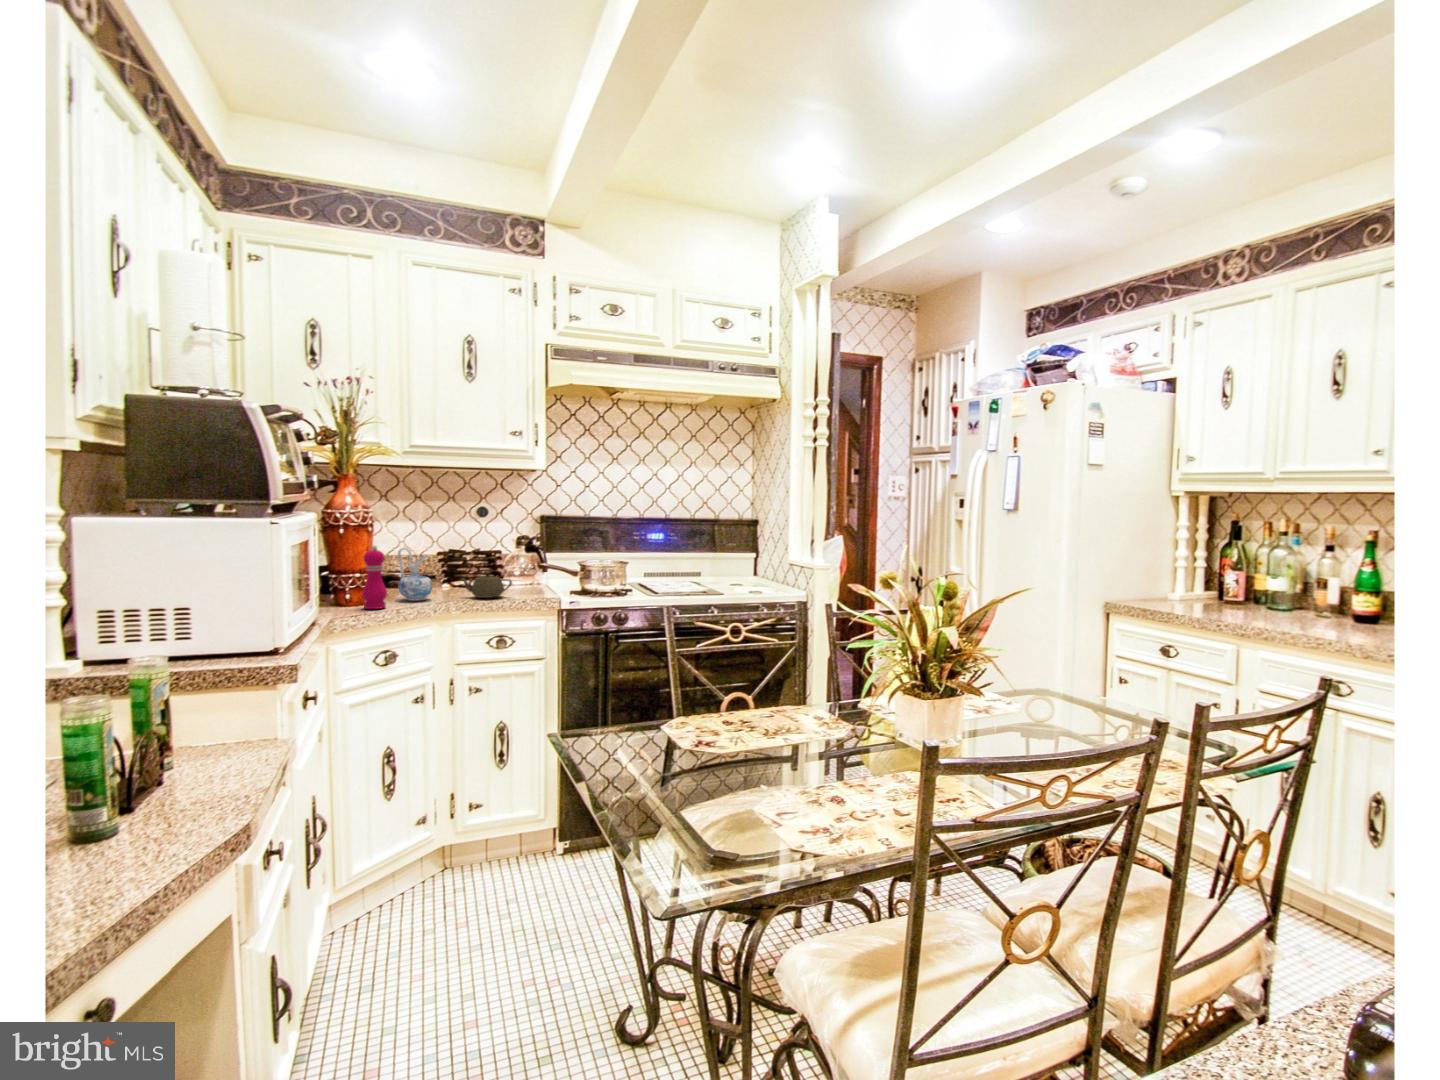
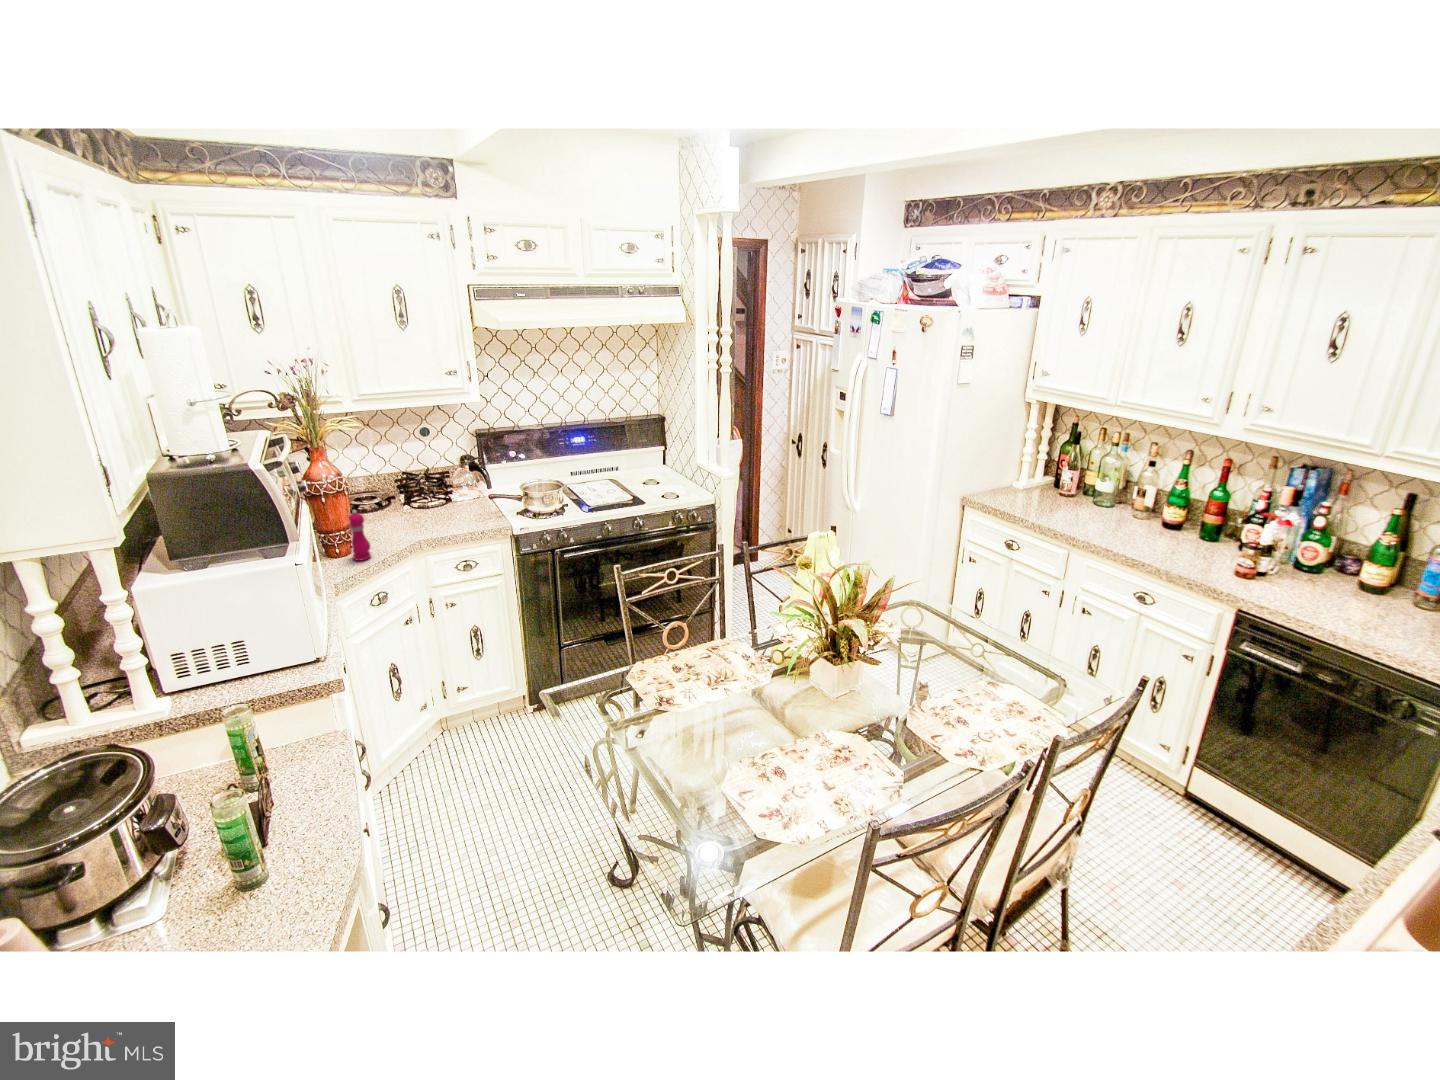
ceramic pitcher: present [398,547,432,601] -> none [369,499,402,542]
teapot: present [462,572,512,598] -> none [422,508,467,532]

